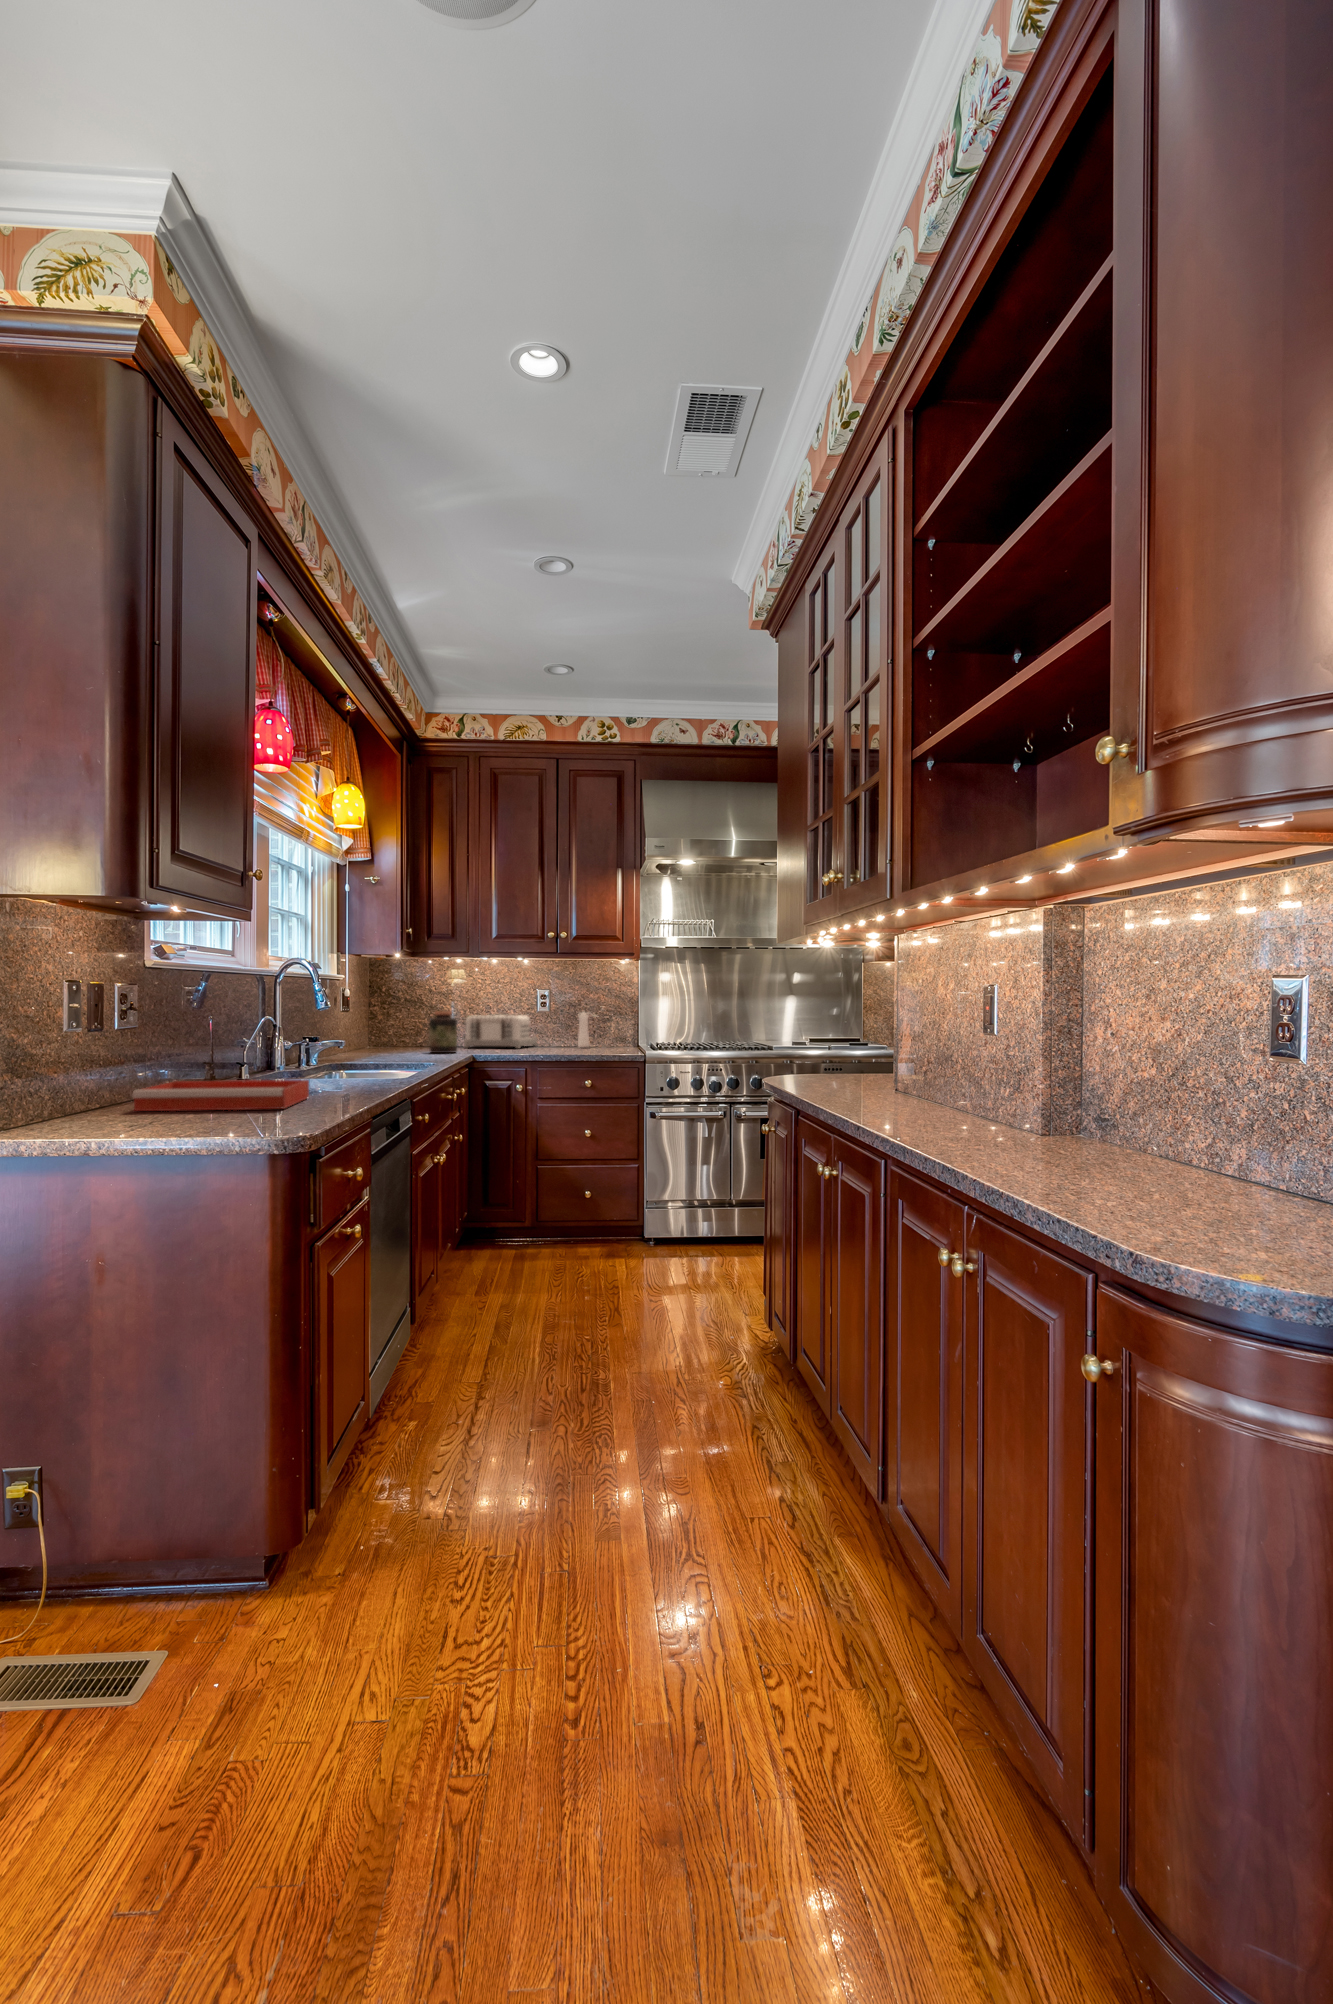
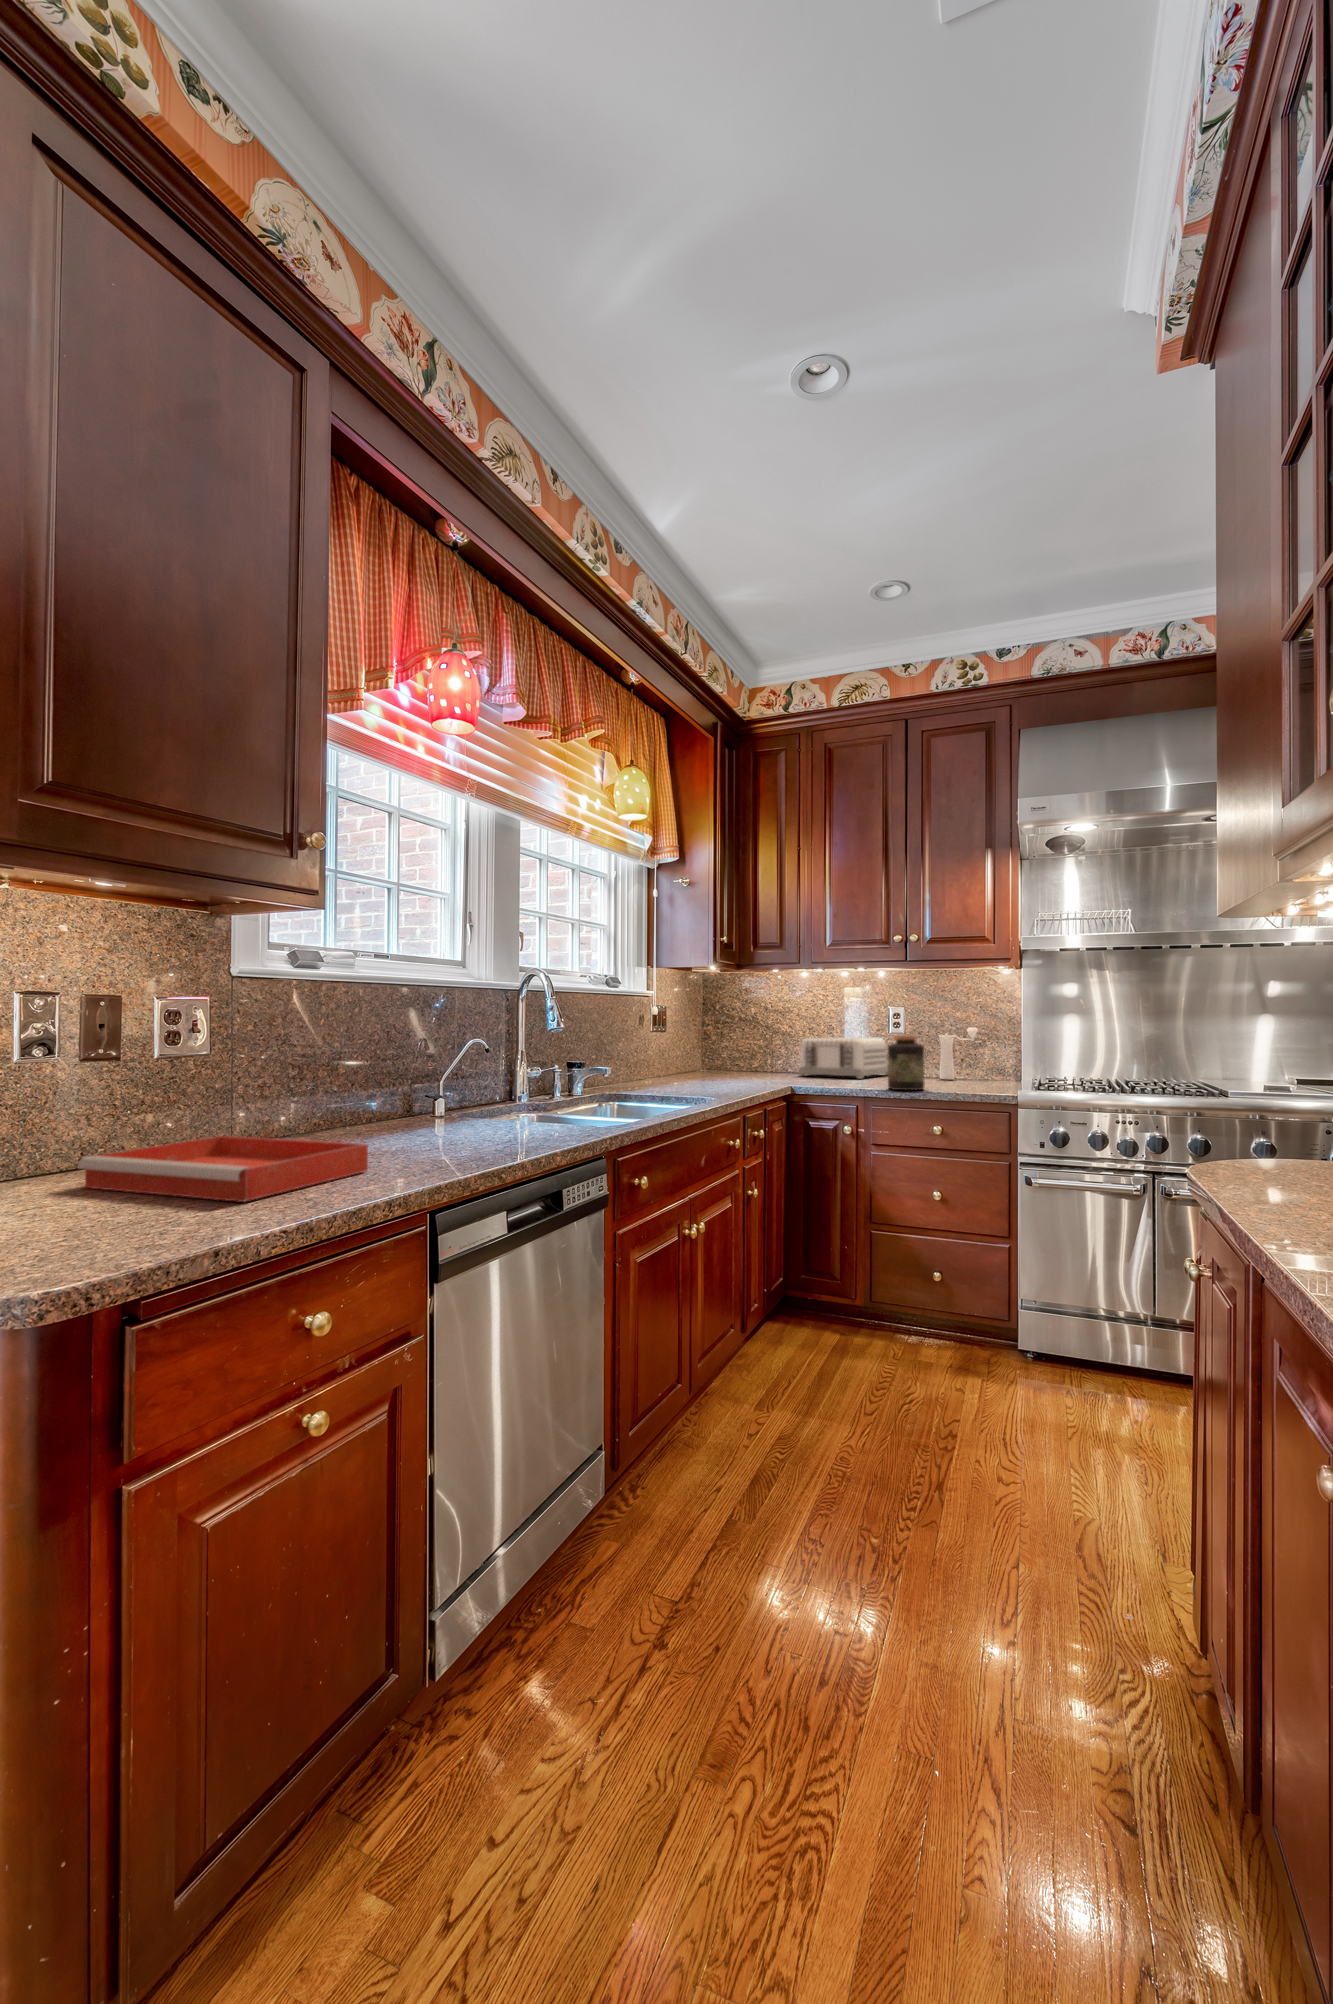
jar: present [429,1011,457,1053] -> present [888,1035,925,1090]

